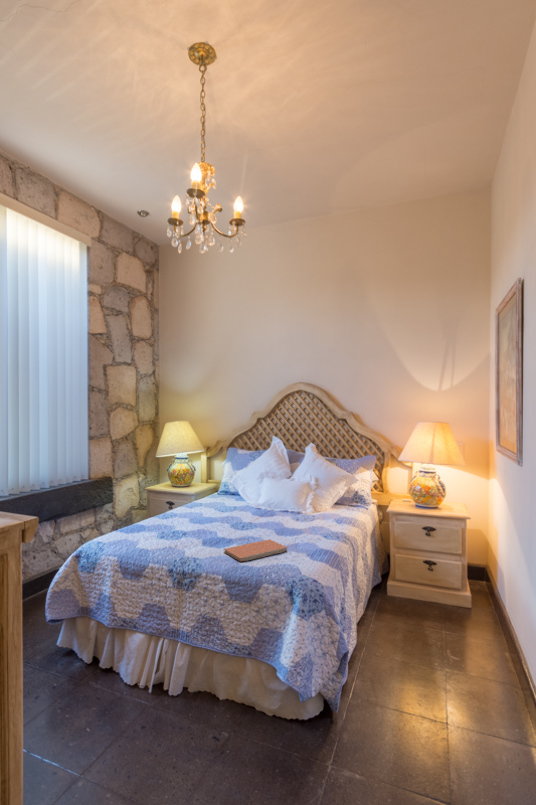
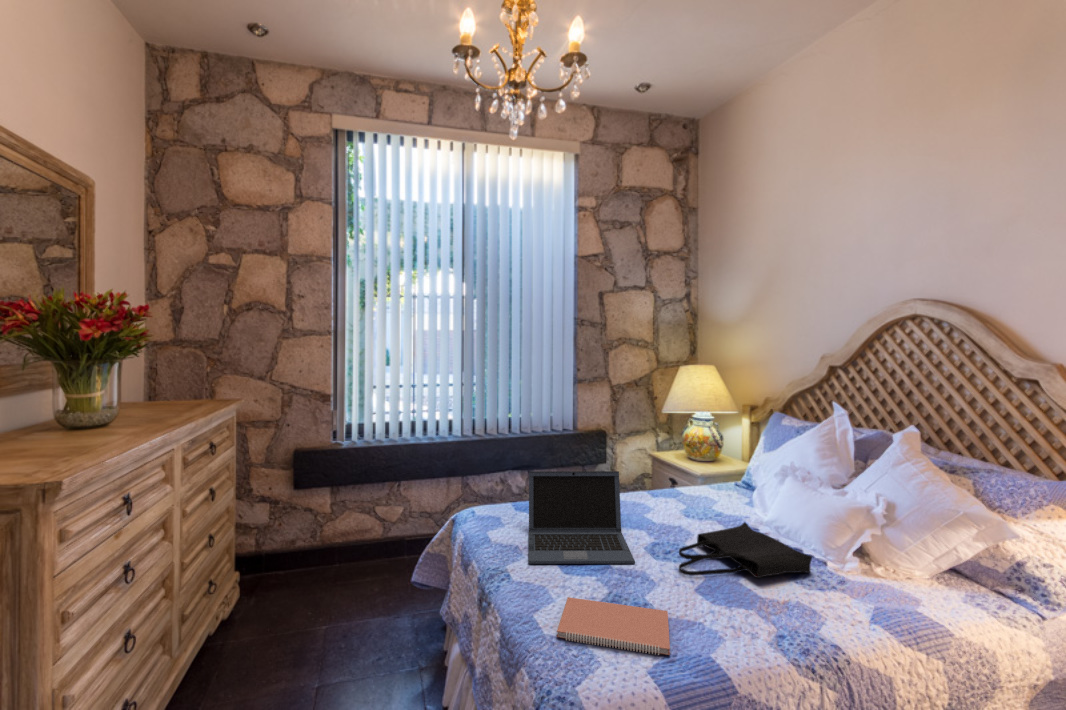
laptop: none [145,486,229,547] -> present [529,471,635,564]
tote bag: none [244,502,296,529] -> present [679,522,812,578]

